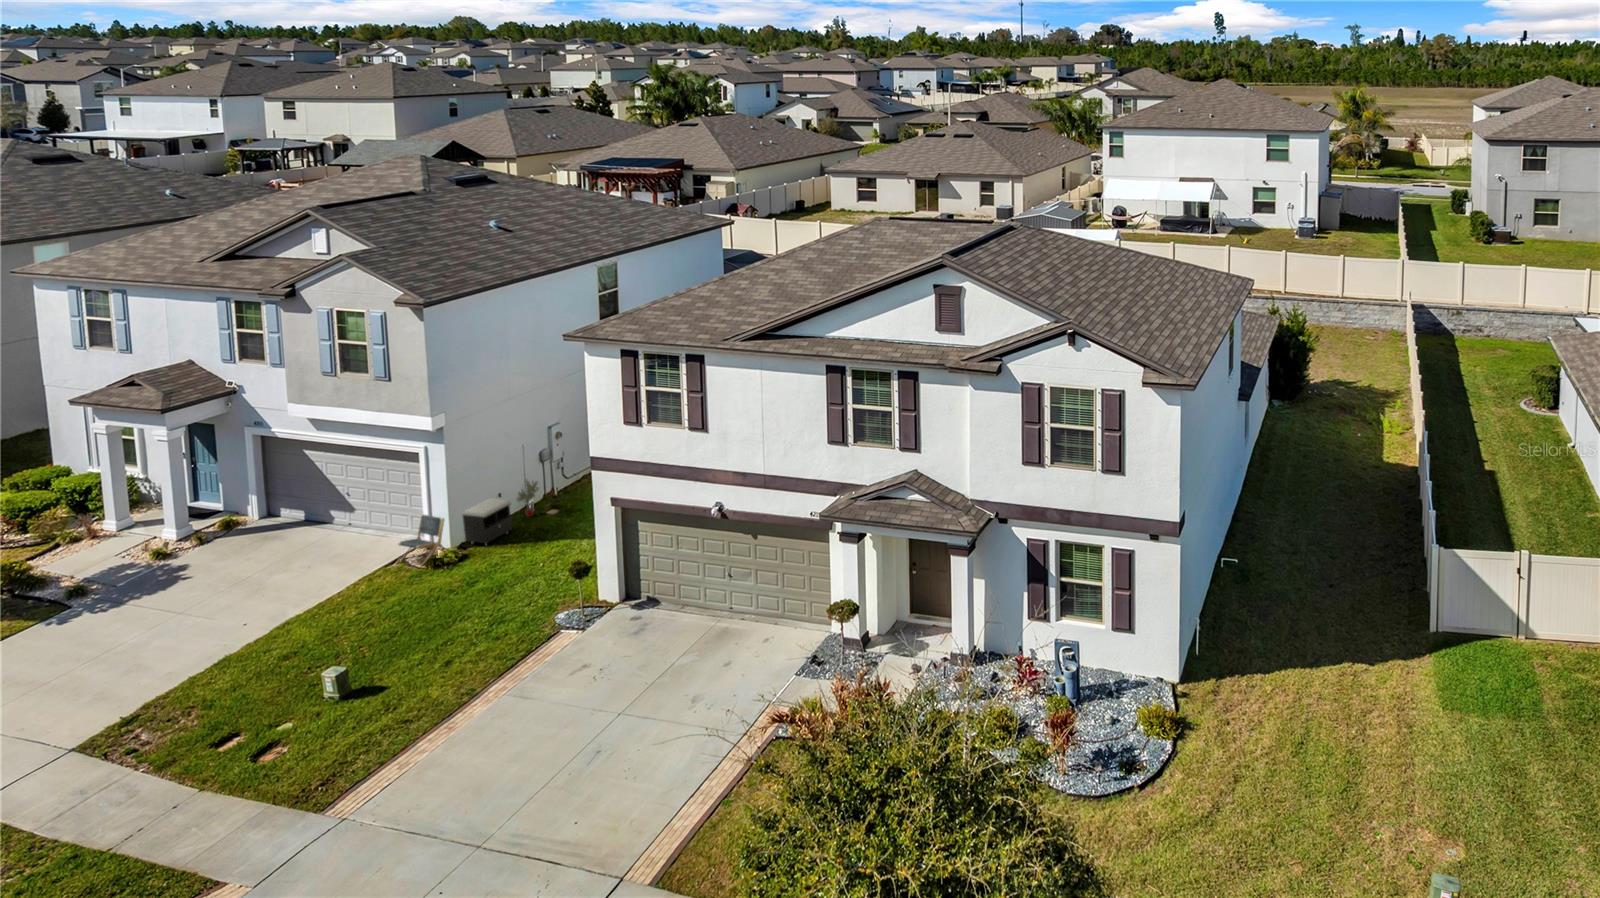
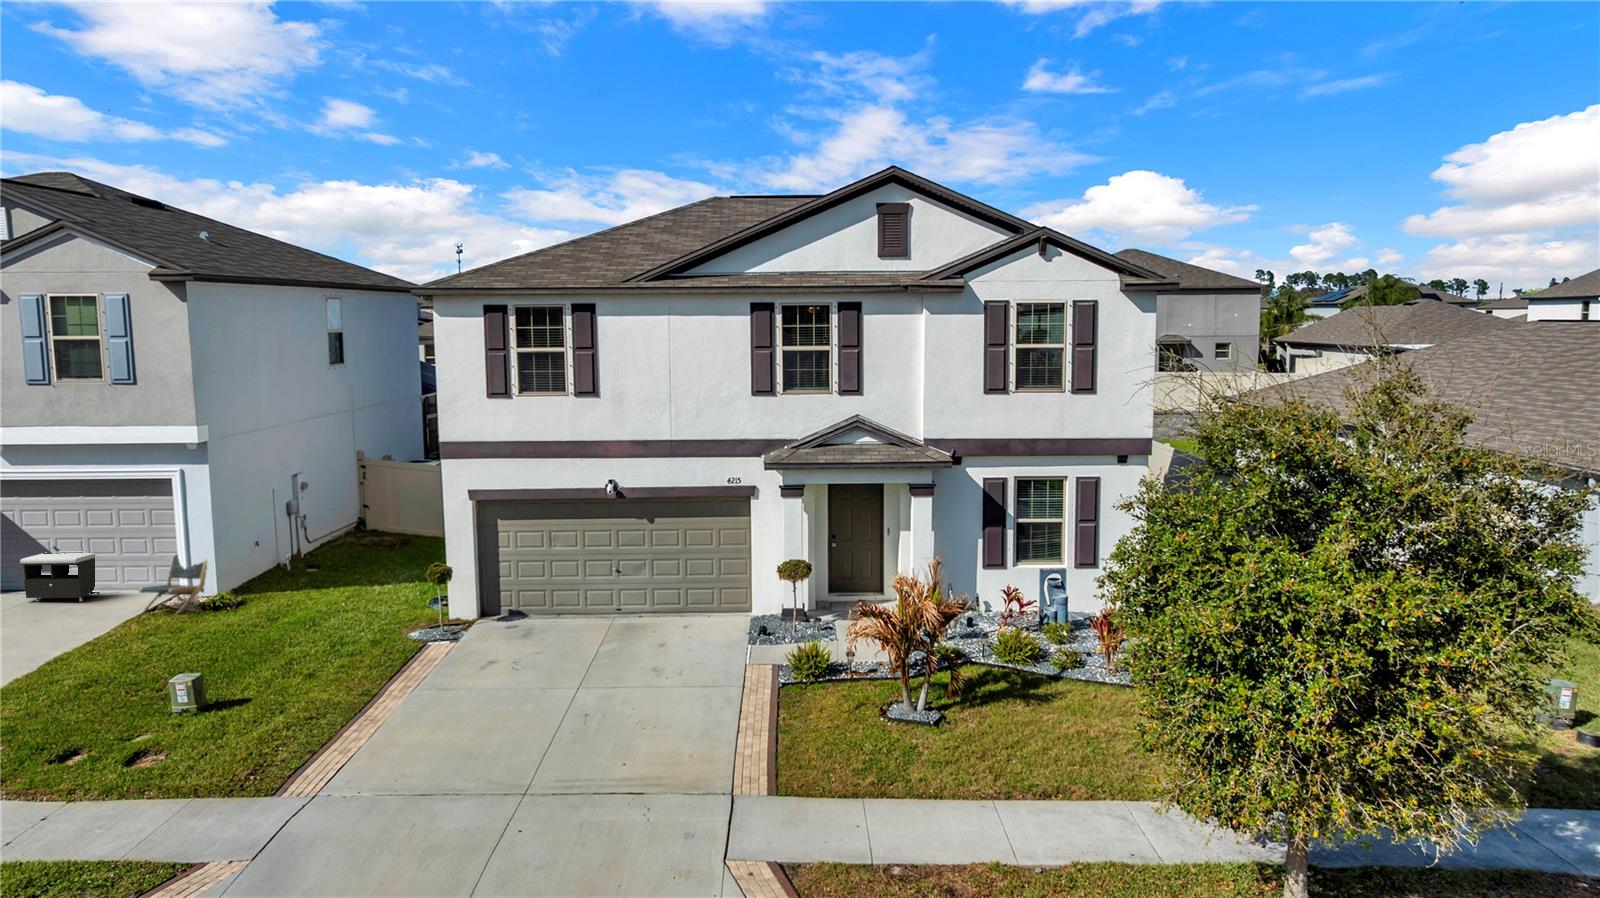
potted tree: present [517,480,538,517] -> none [298,519,329,563]
storage bench: present [462,498,513,544] -> present [20,553,100,601]

